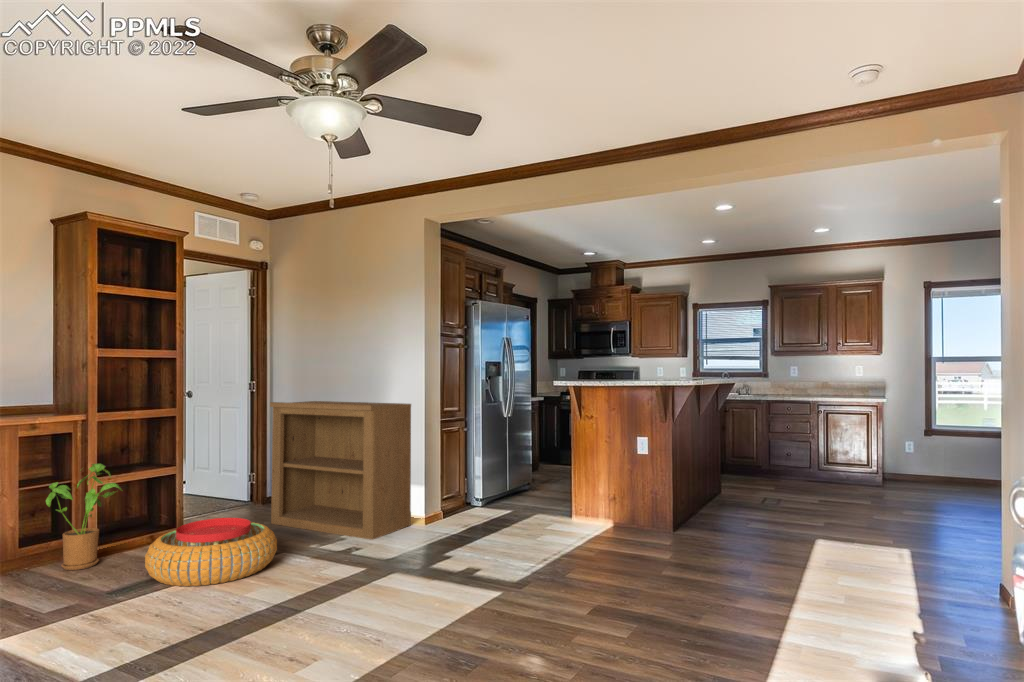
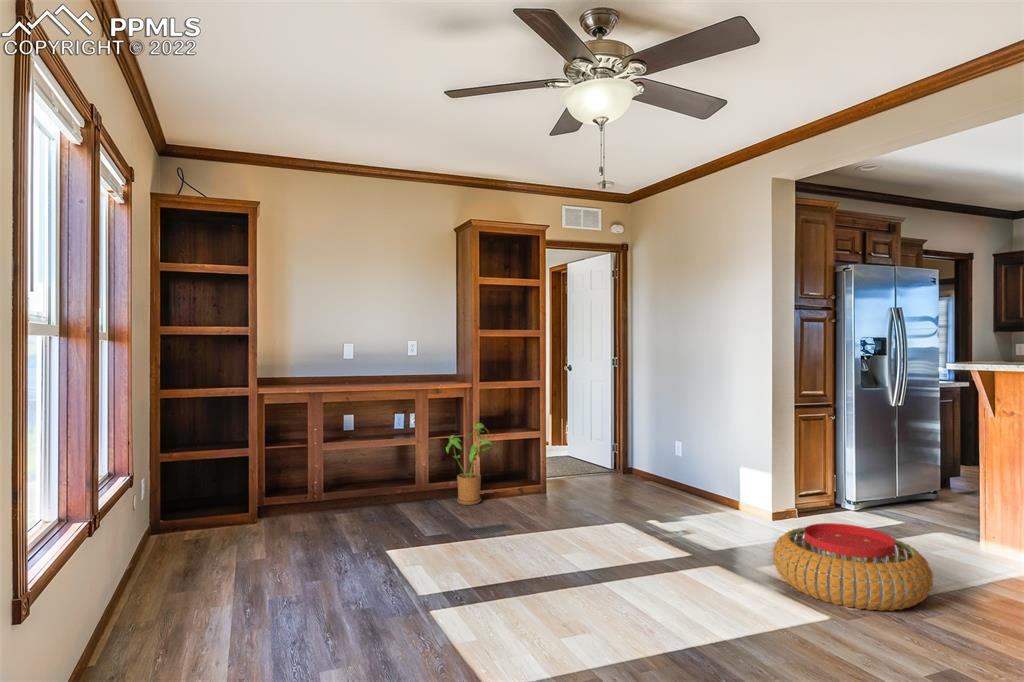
bookshelf: present [270,401,411,540] -> none [618,378,756,526]
pouf: present [145,518,277,586] -> present [773,523,933,611]

